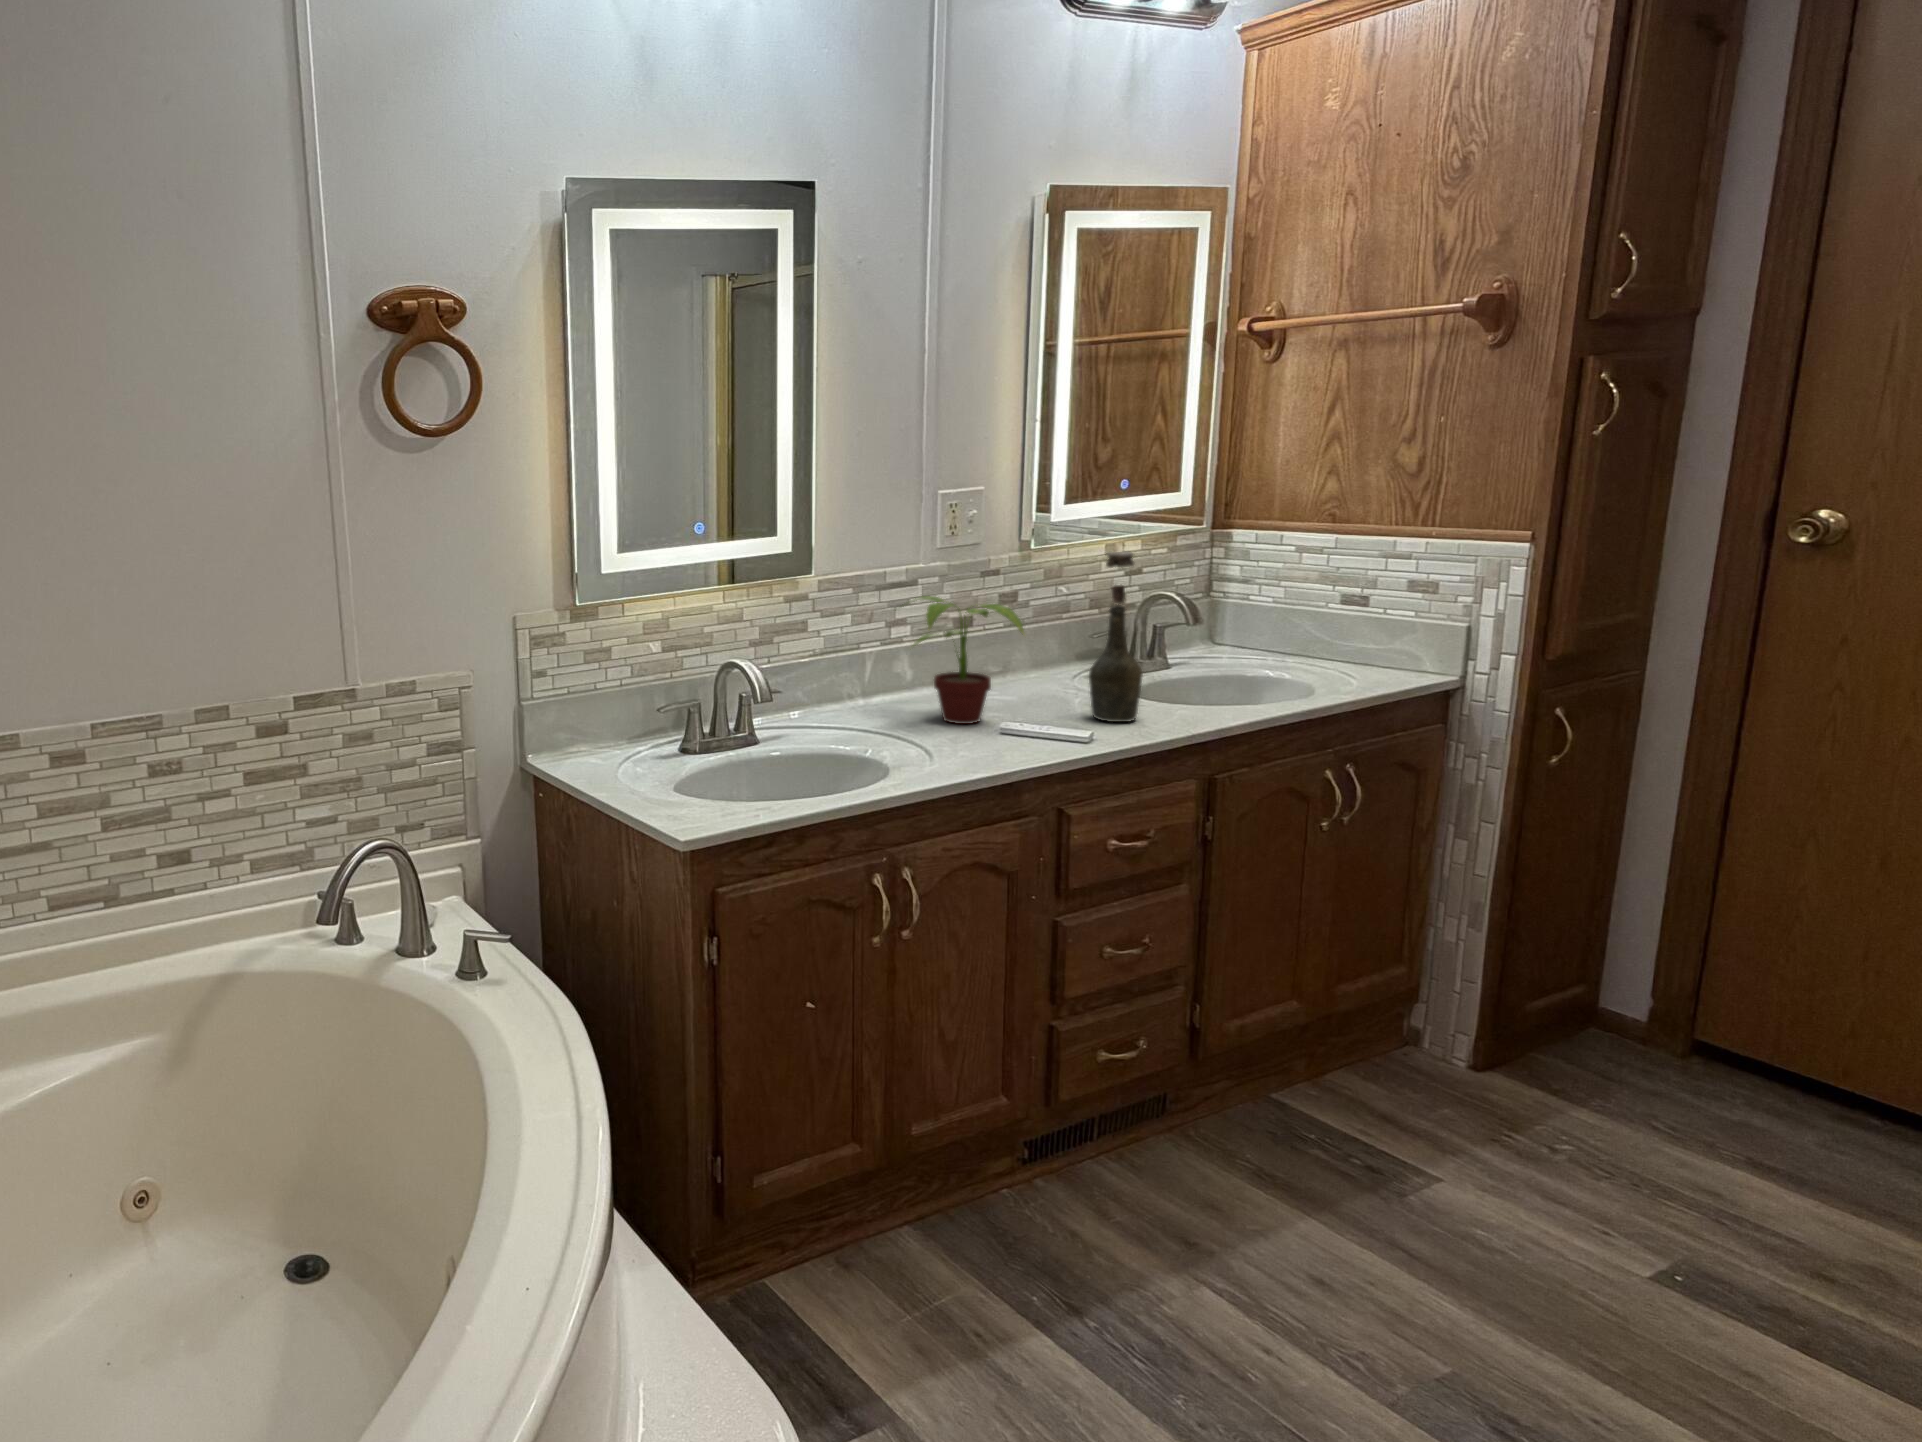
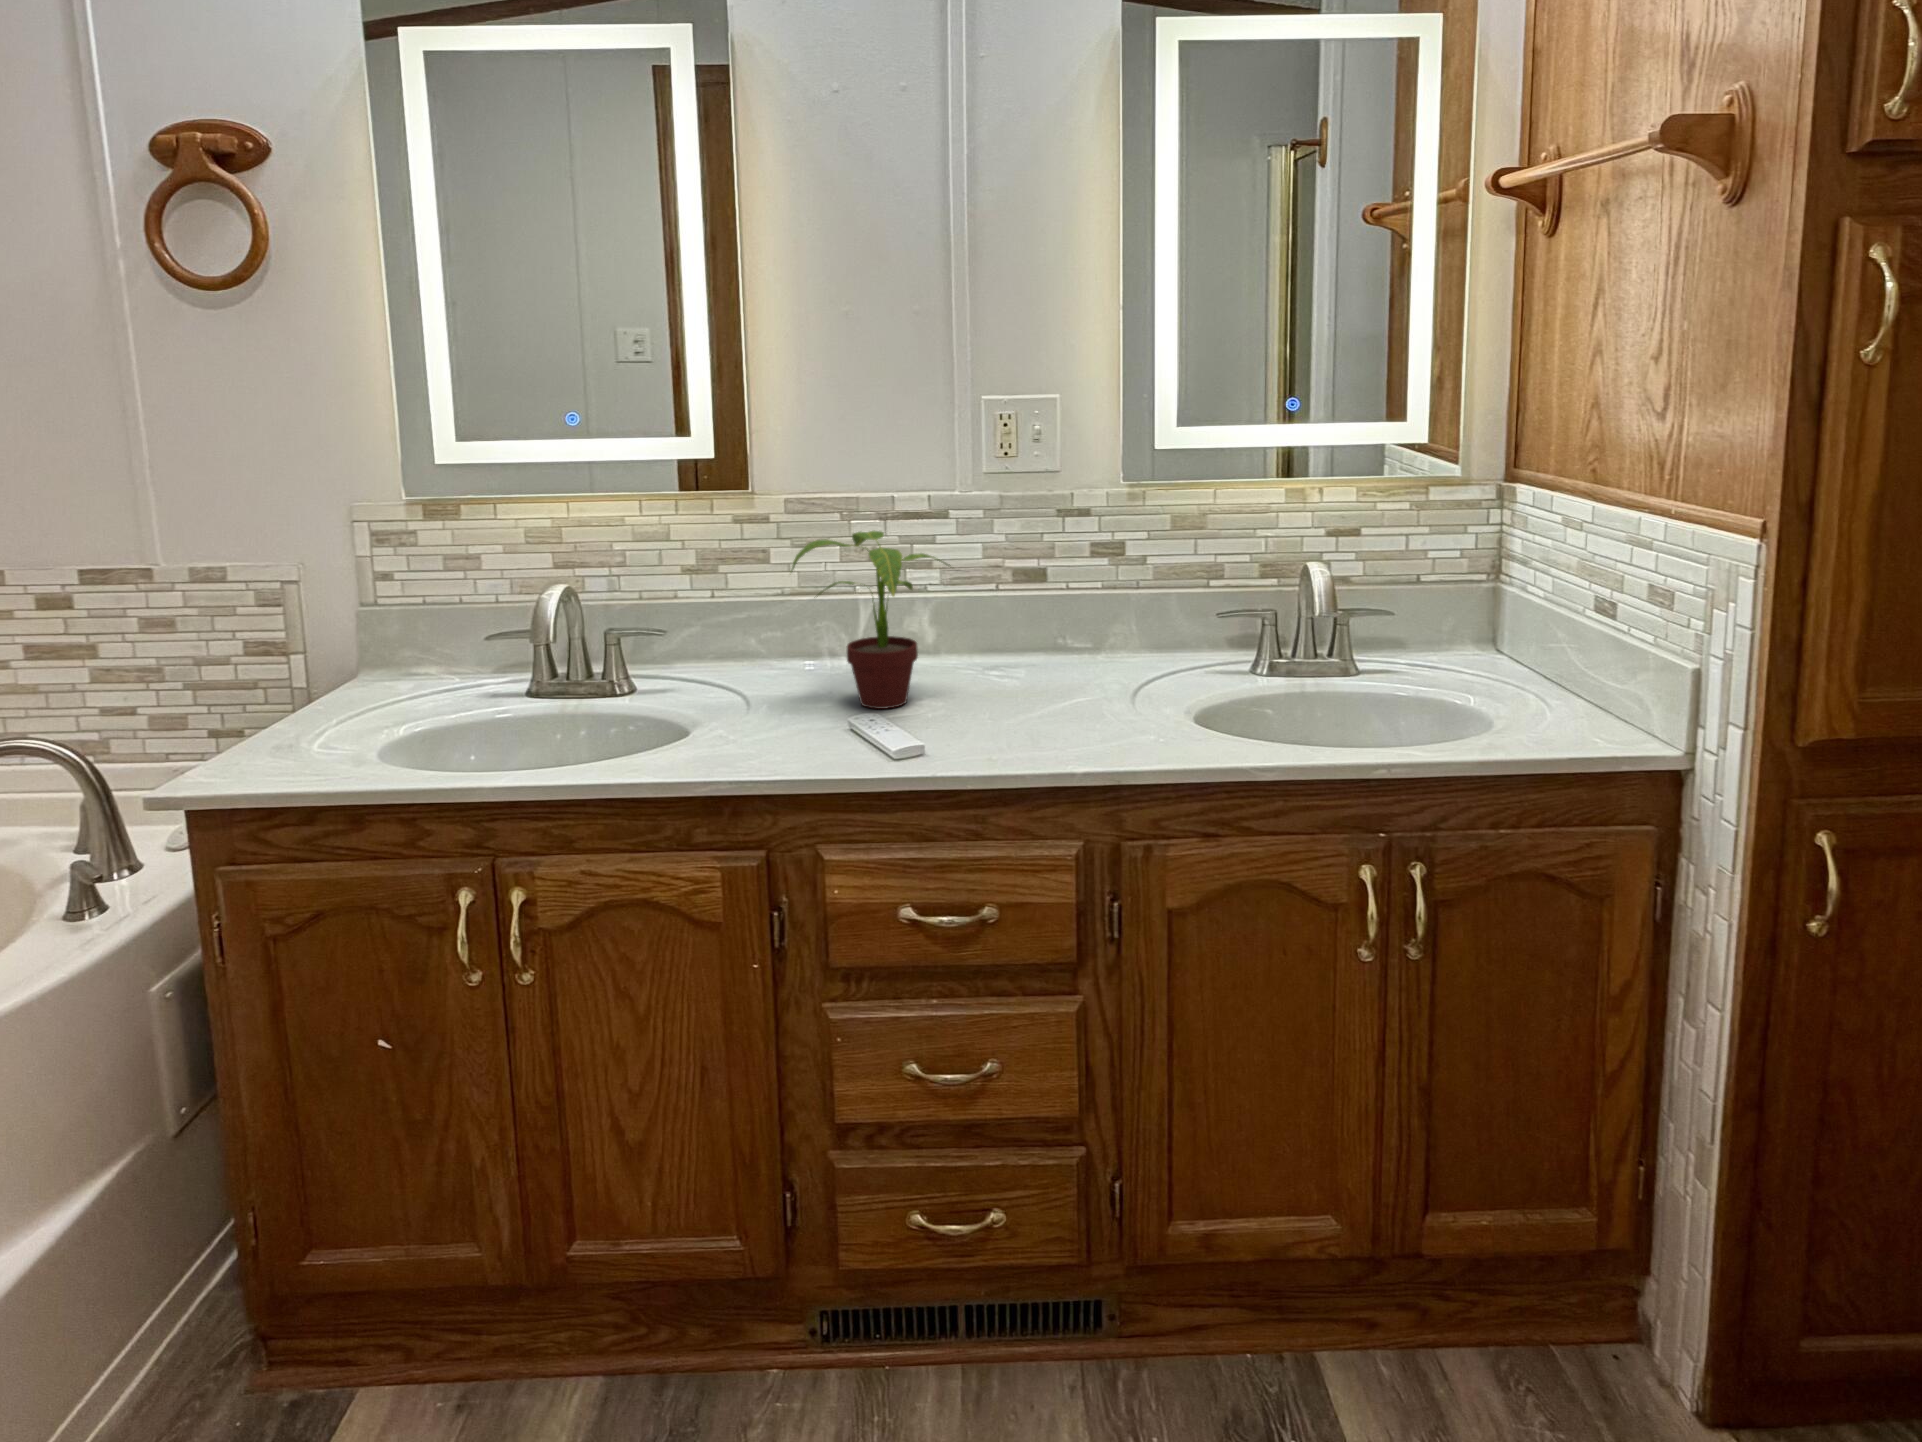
bottle: present [1089,551,1143,722] -> none [1011,490,1078,738]

